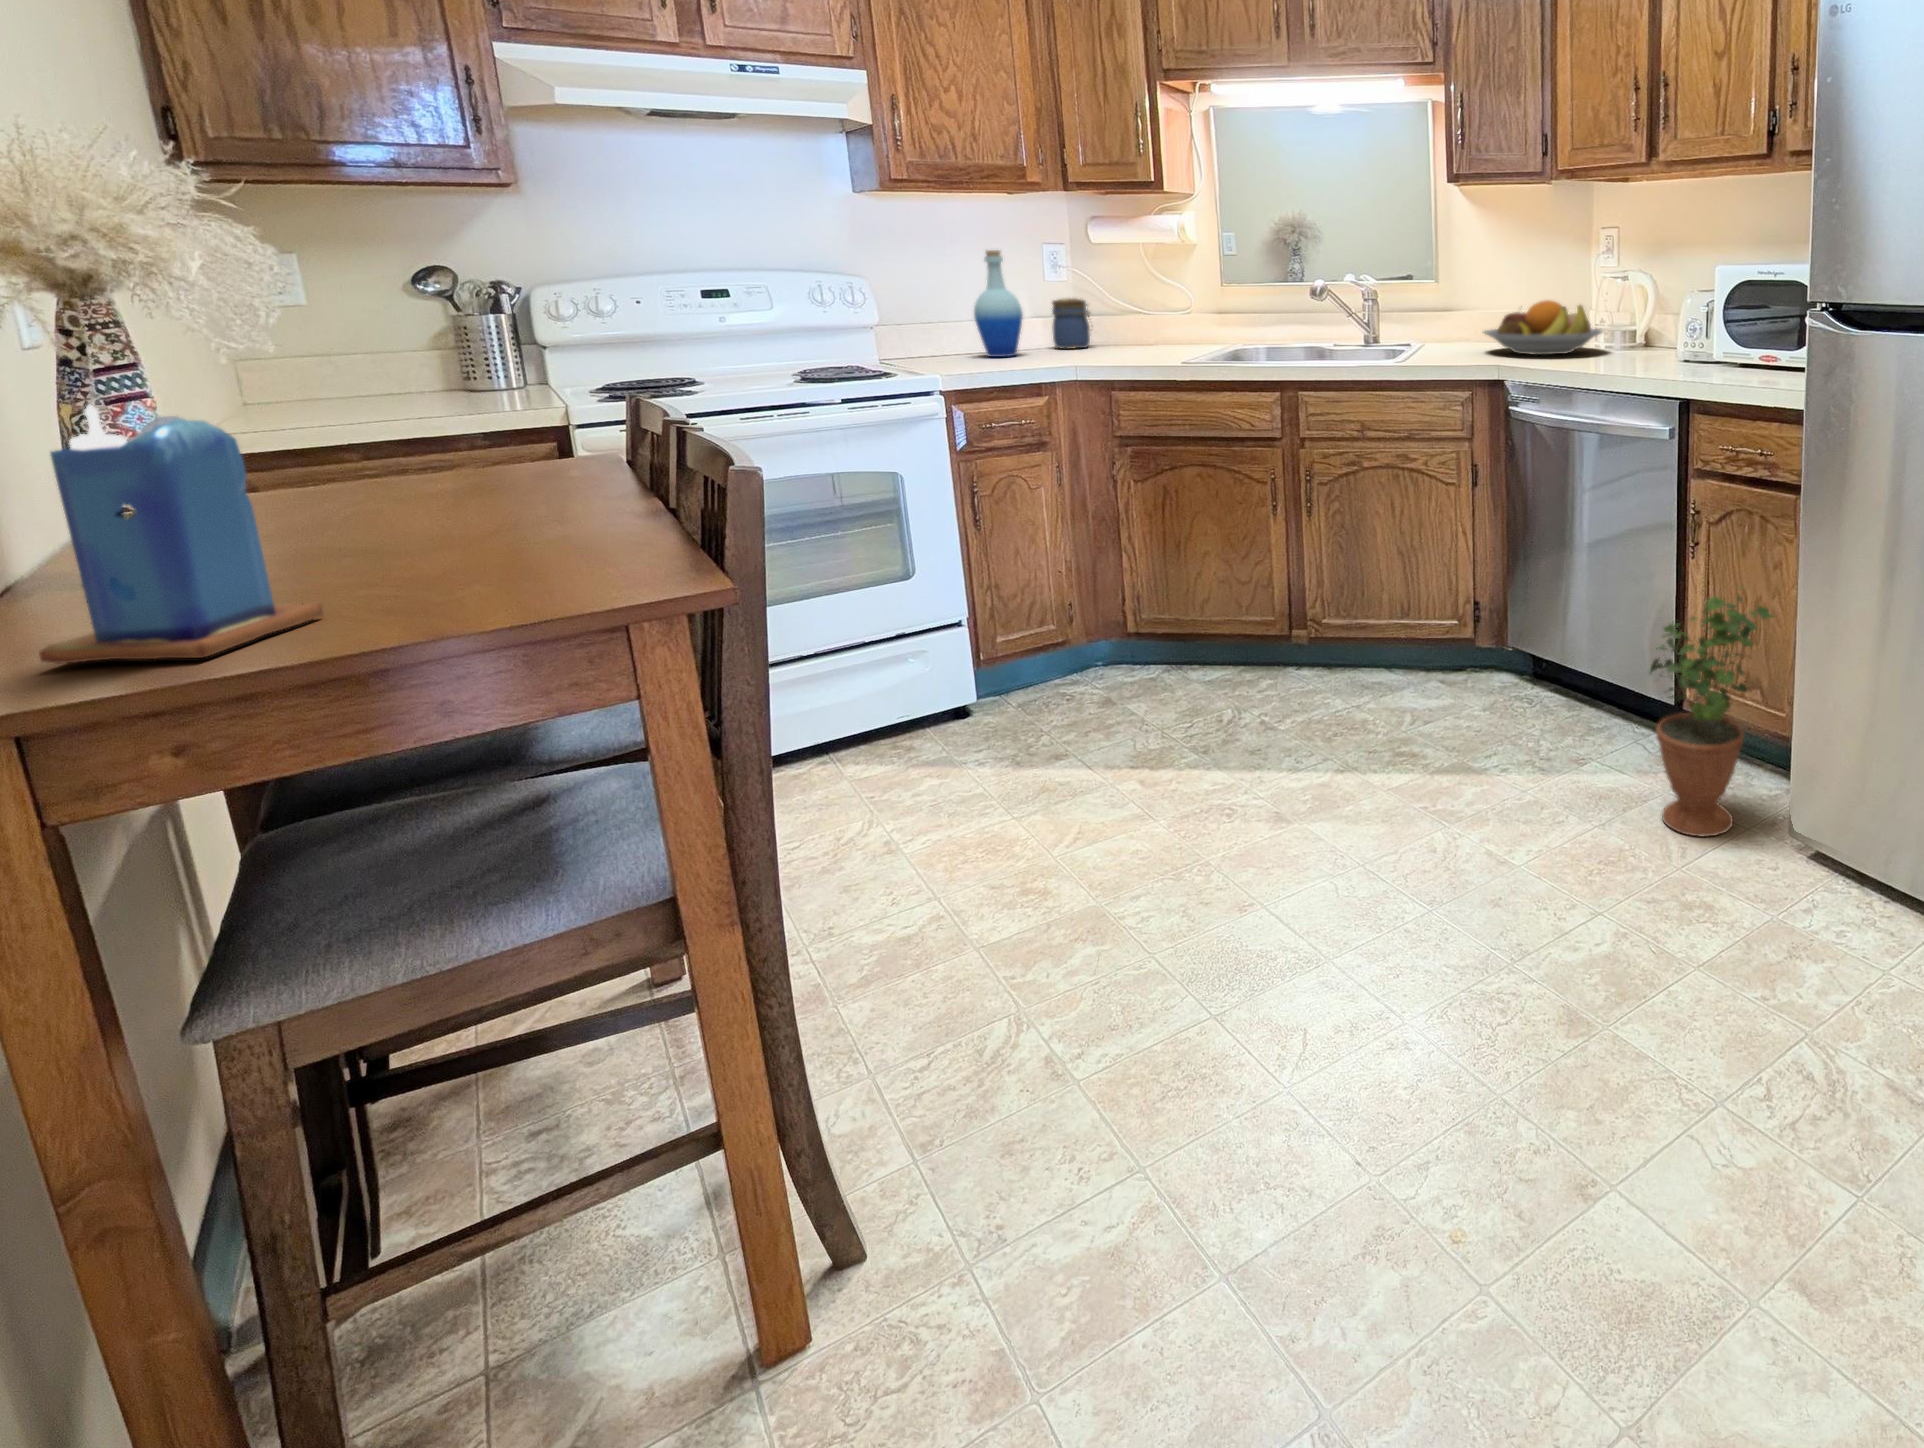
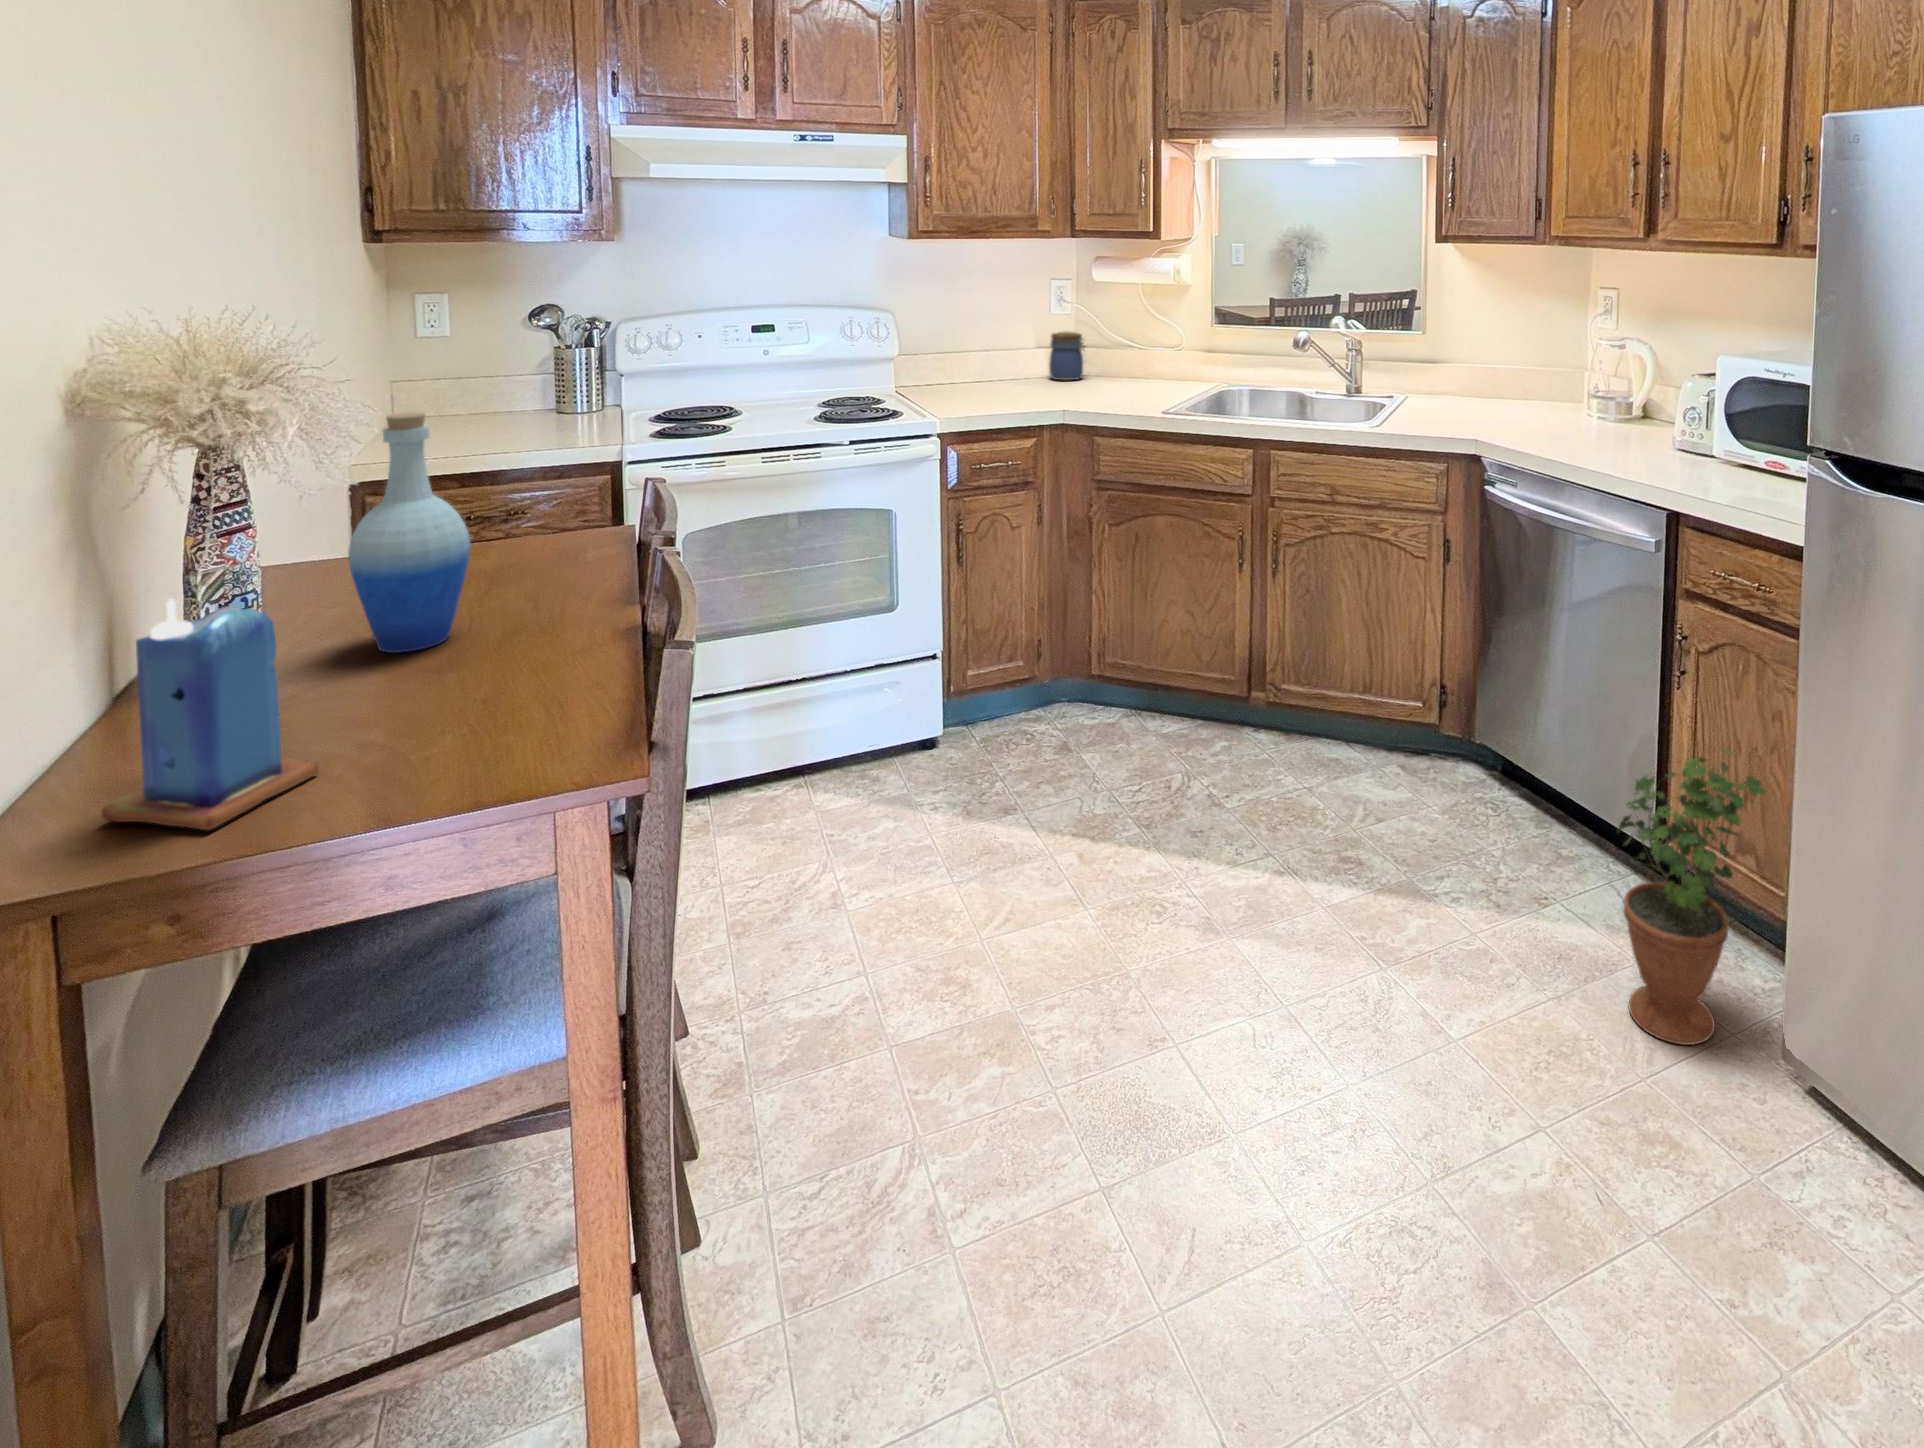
bottle: present [974,250,1023,357] -> present [348,412,470,653]
fruit bowl: present [1484,300,1603,355] -> none [1465,366,1598,424]

